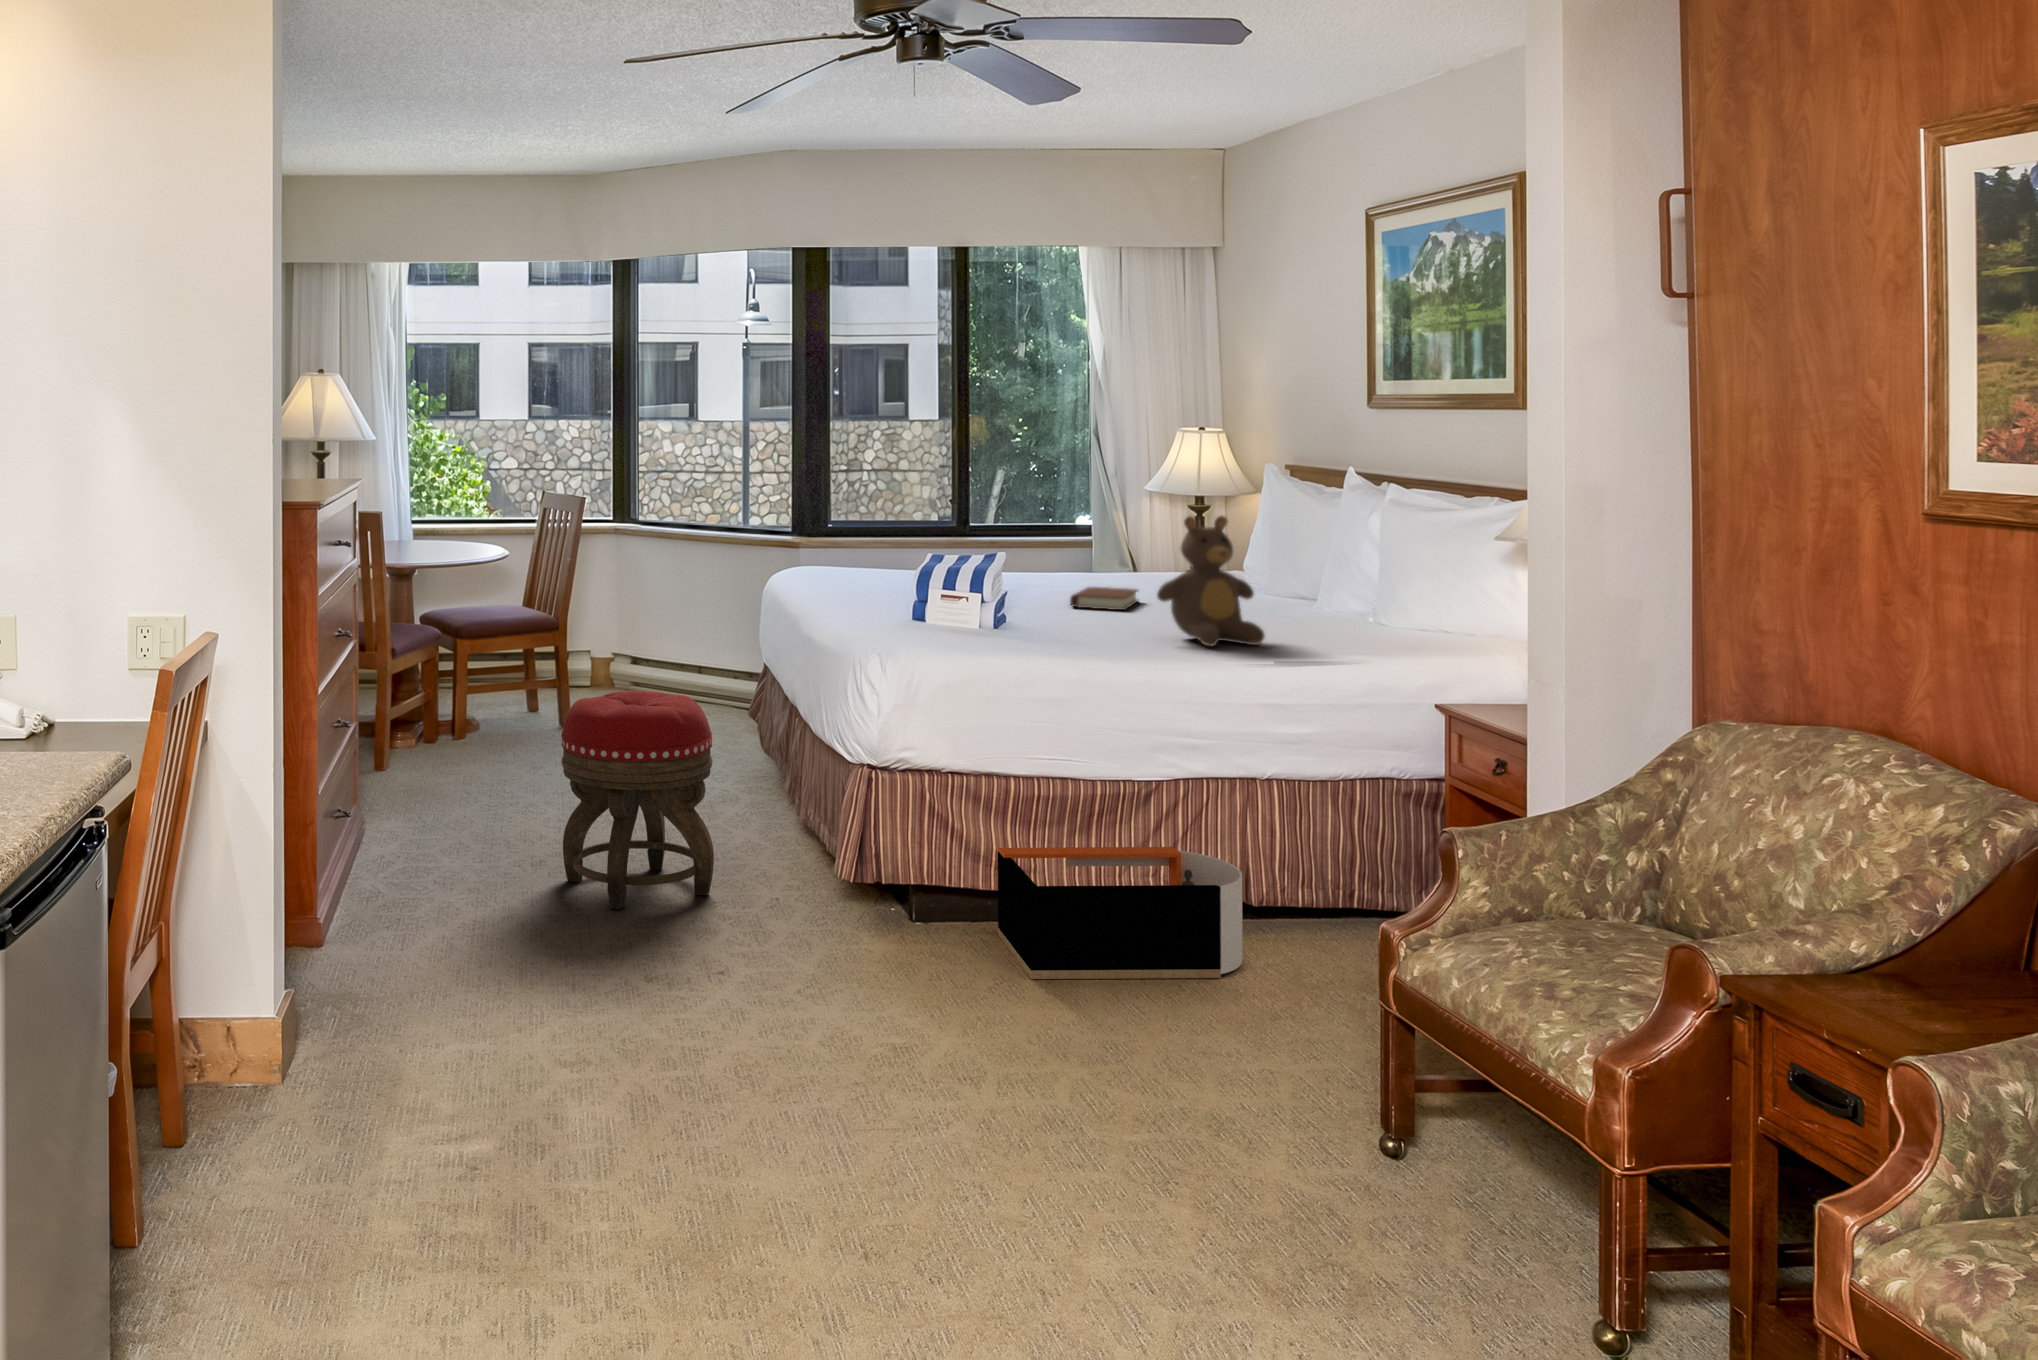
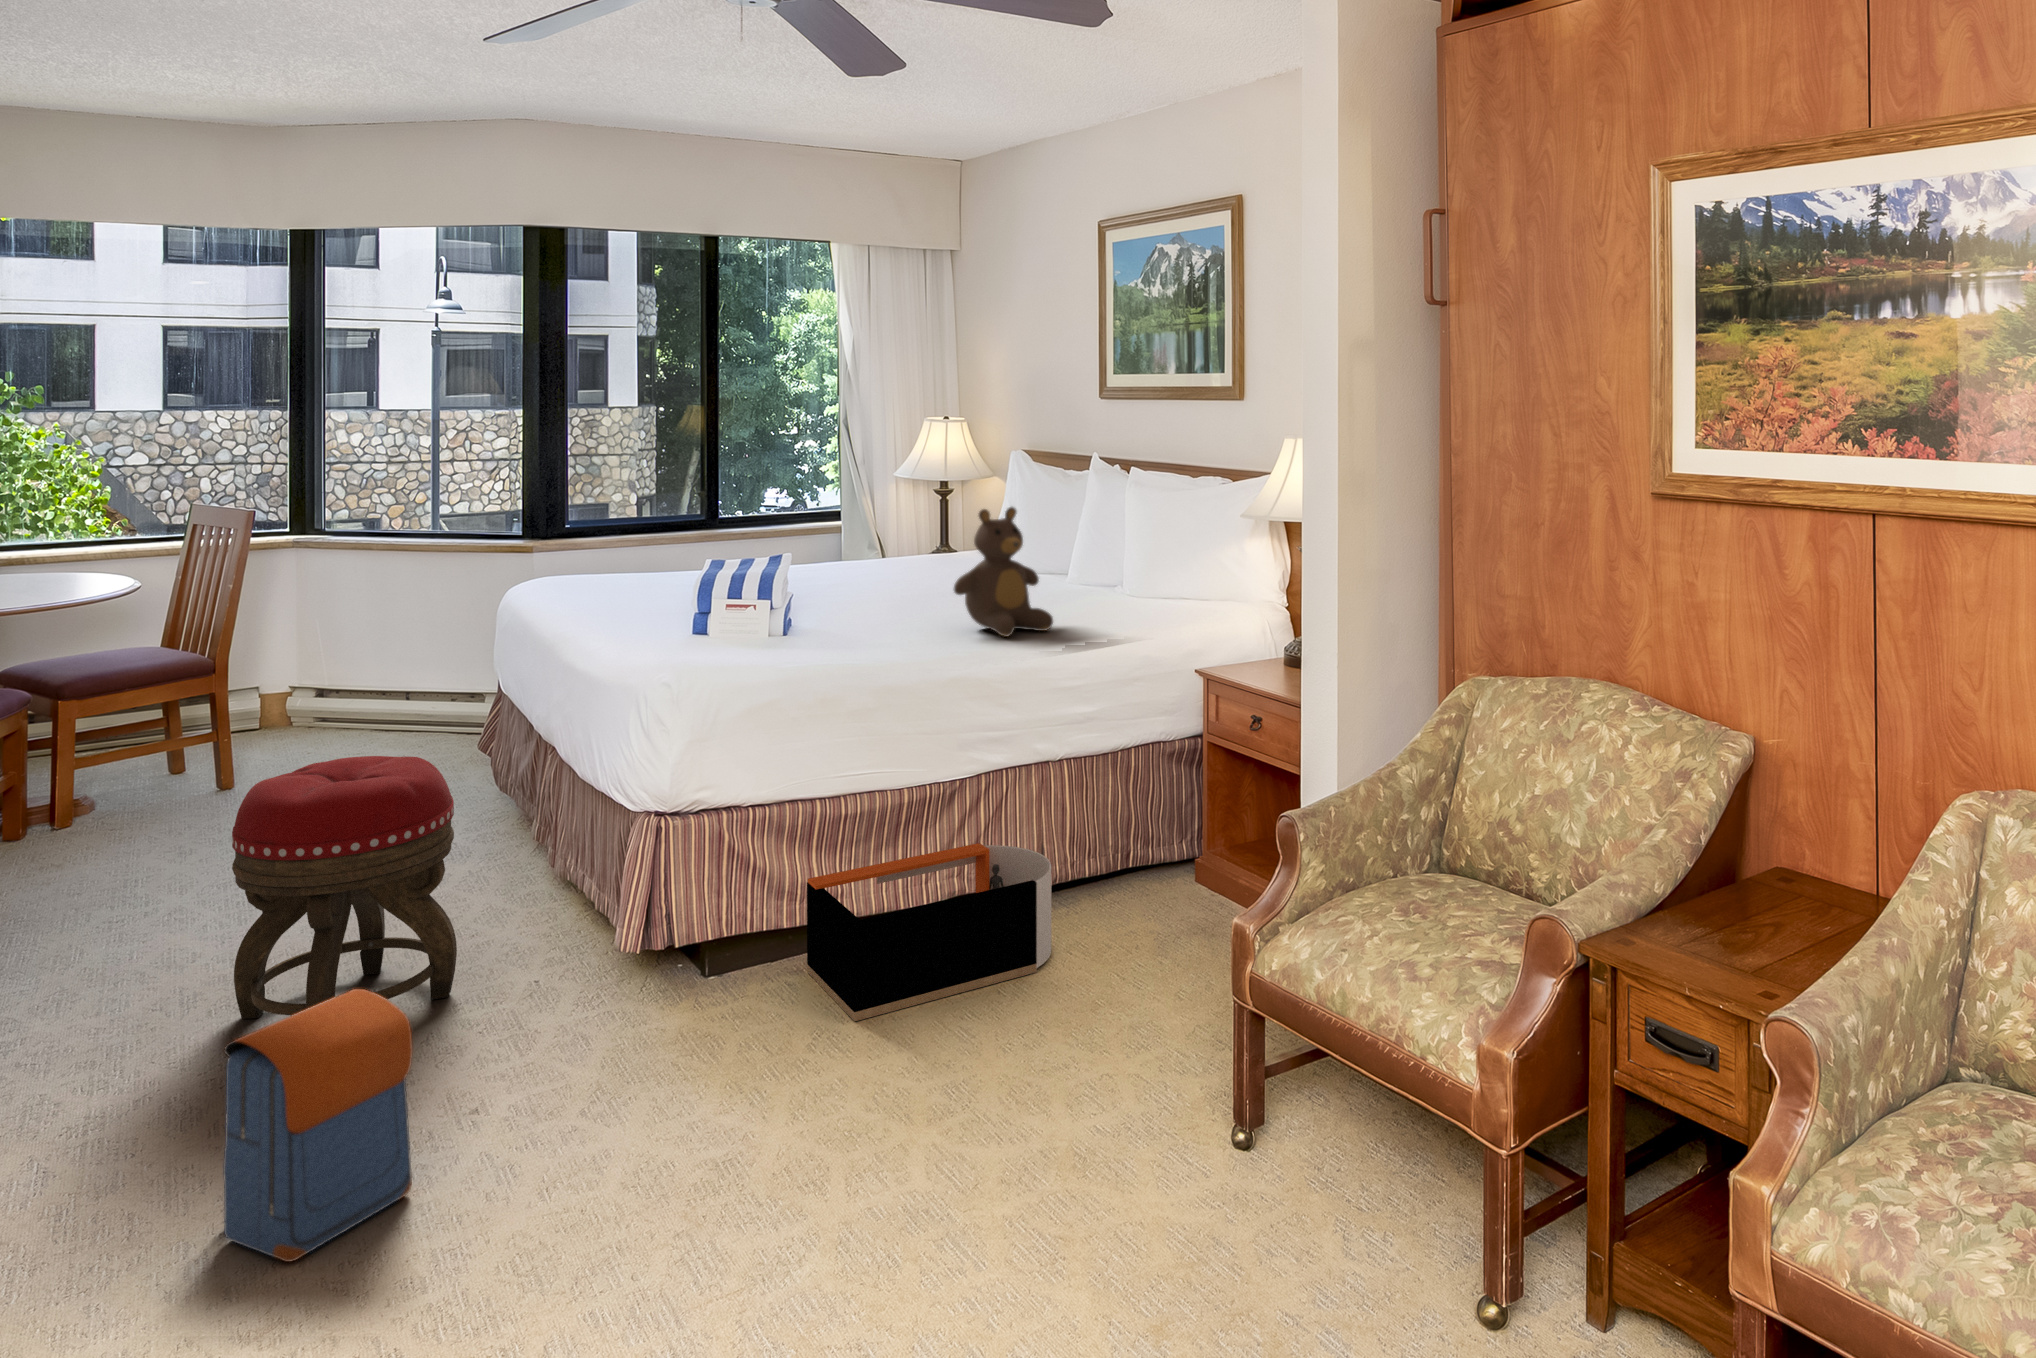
book: present [1070,587,1138,610] -> none [852,578,914,602]
backpack: none [549,849,669,1030] -> present [223,989,413,1262]

